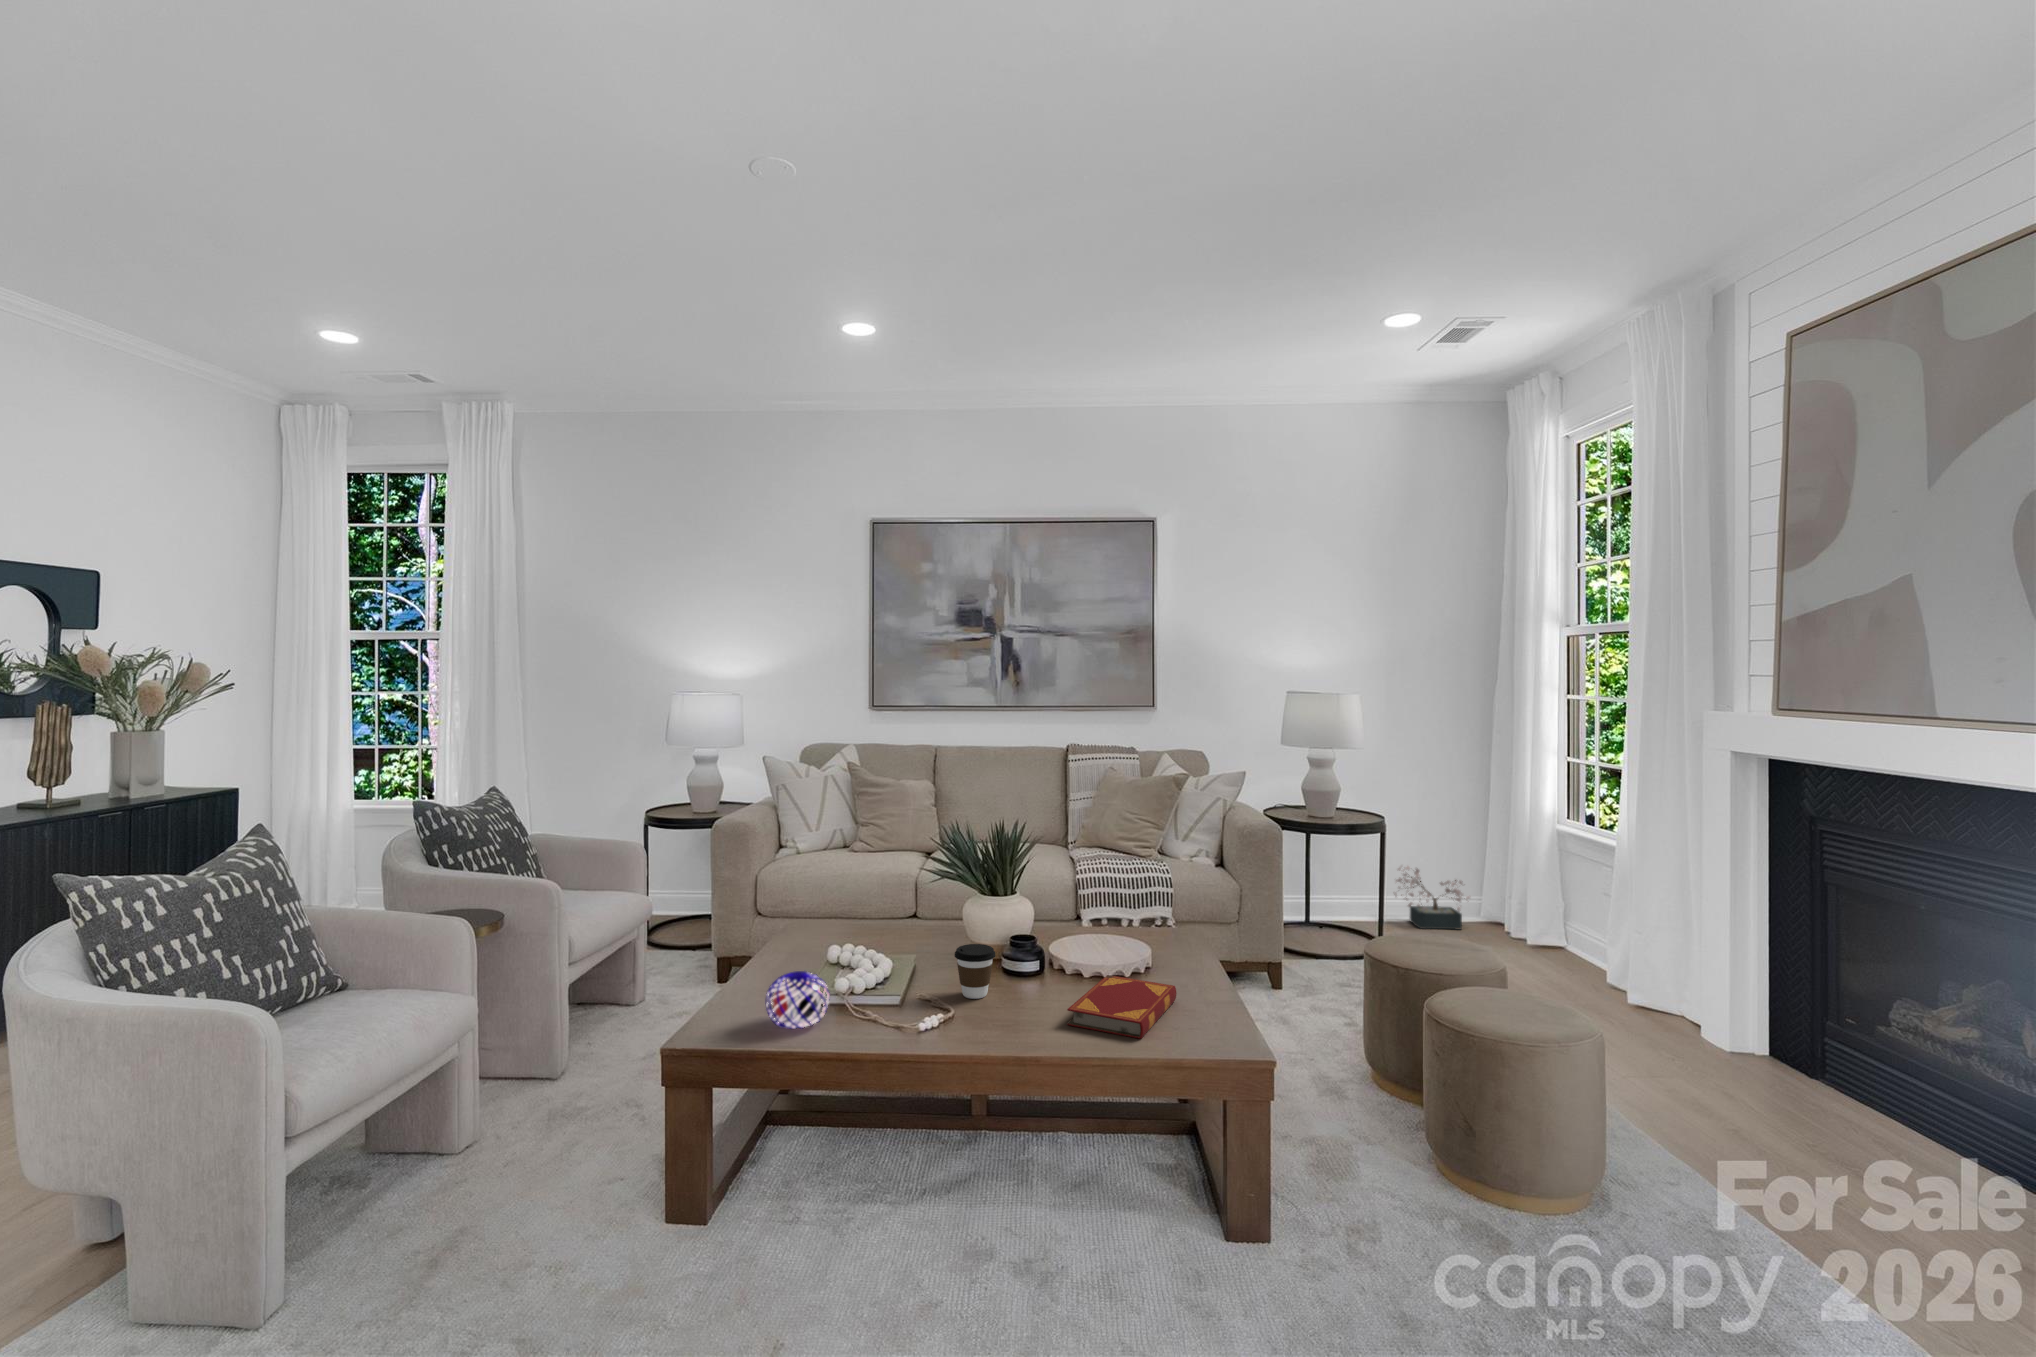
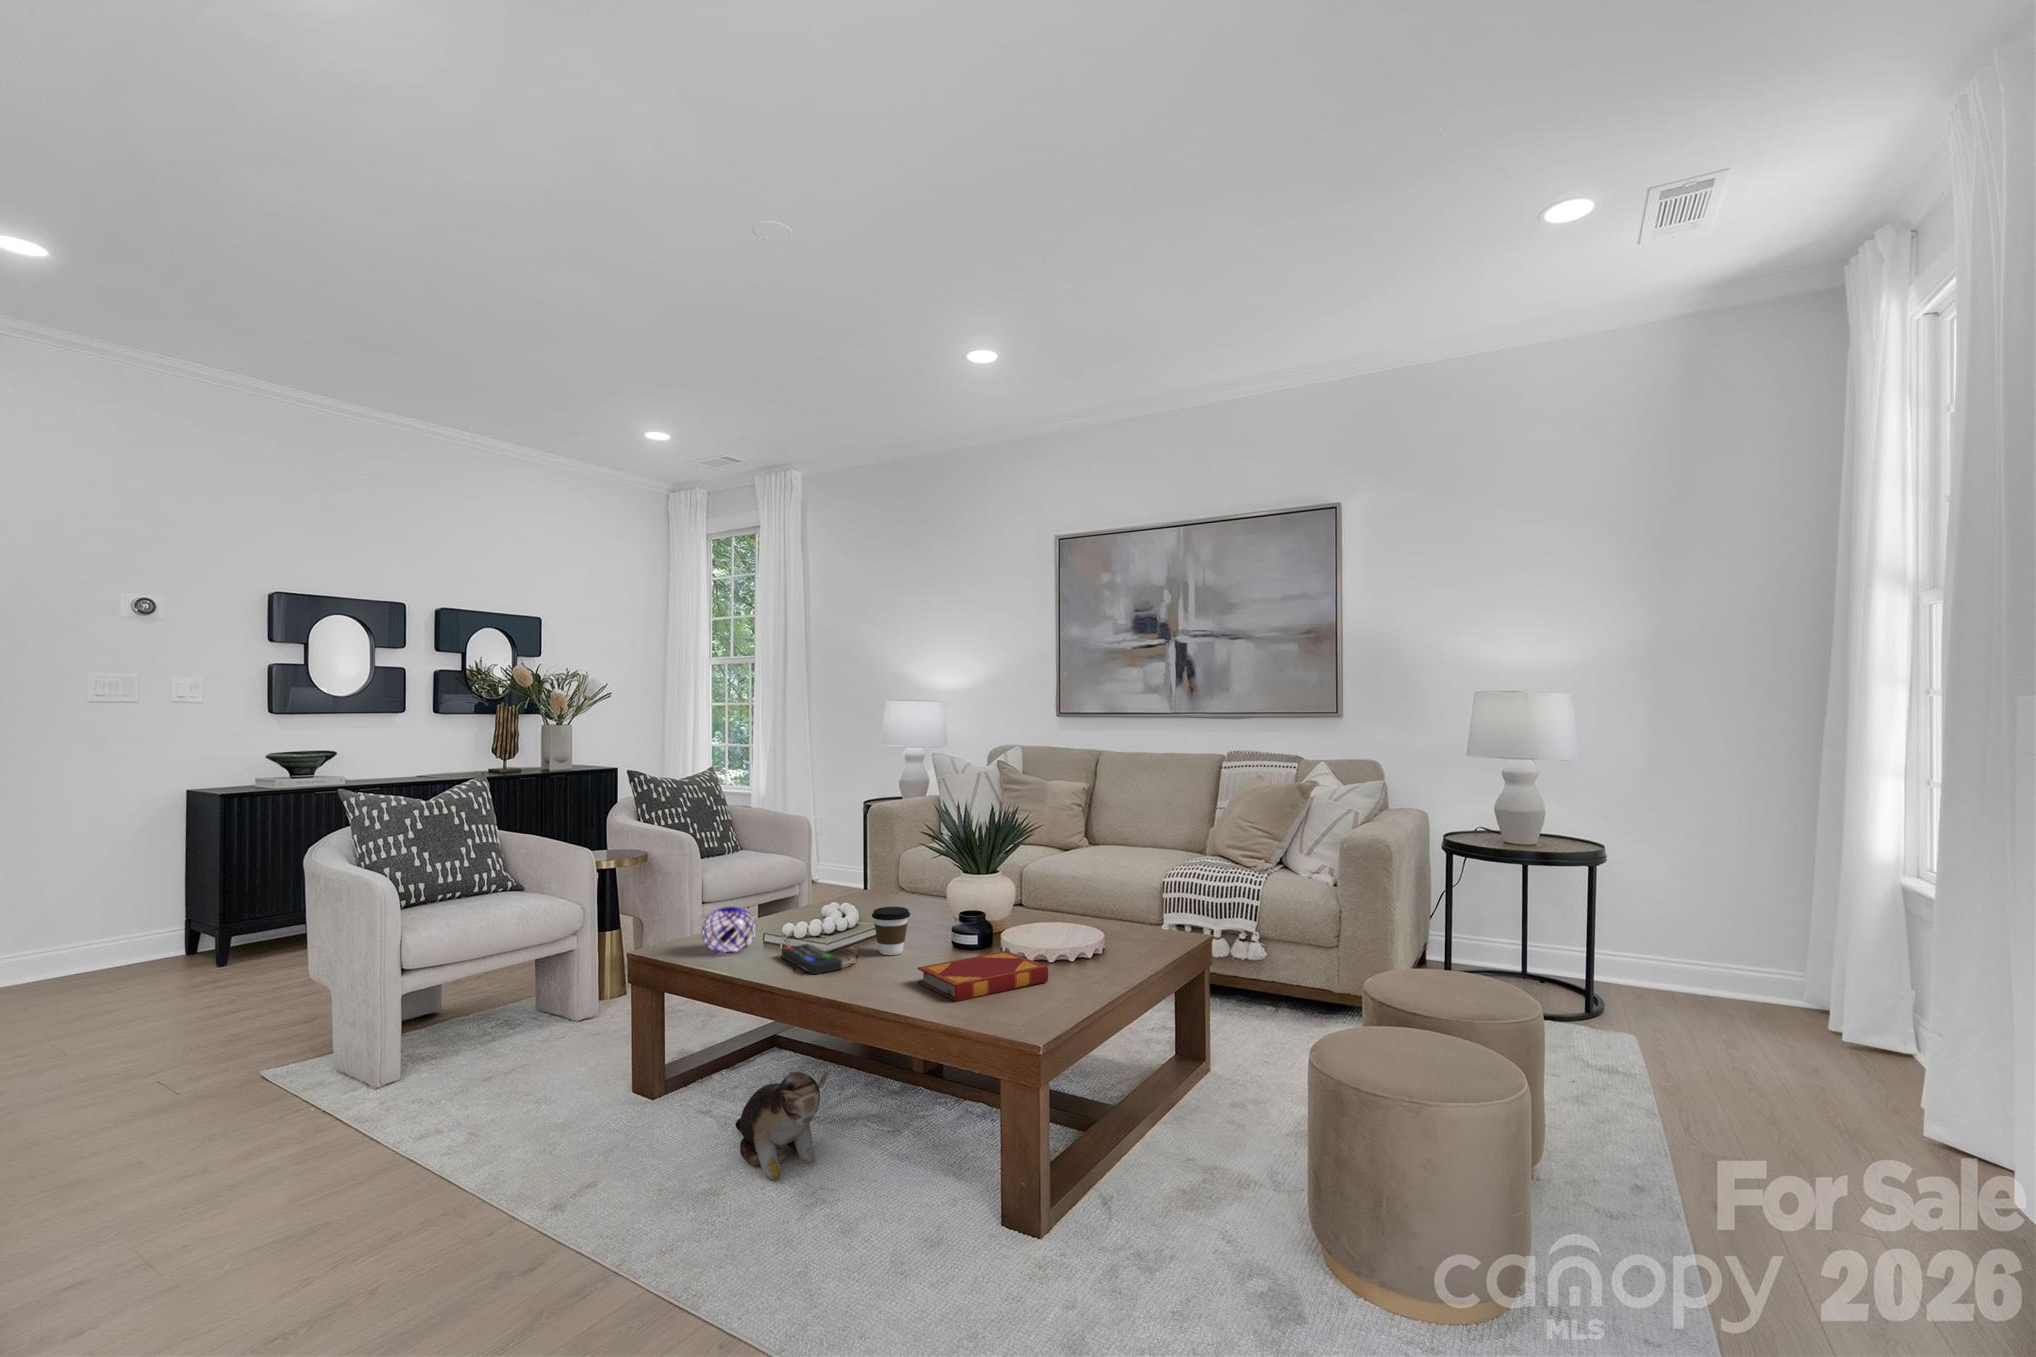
decorative plant: present [1395,866,1470,930] -> none [1650,918,1769,1012]
remote control: none [873,1001,967,1036] -> present [781,944,842,974]
plush toy: none [866,1144,1052,1277] -> present [735,1072,827,1180]

